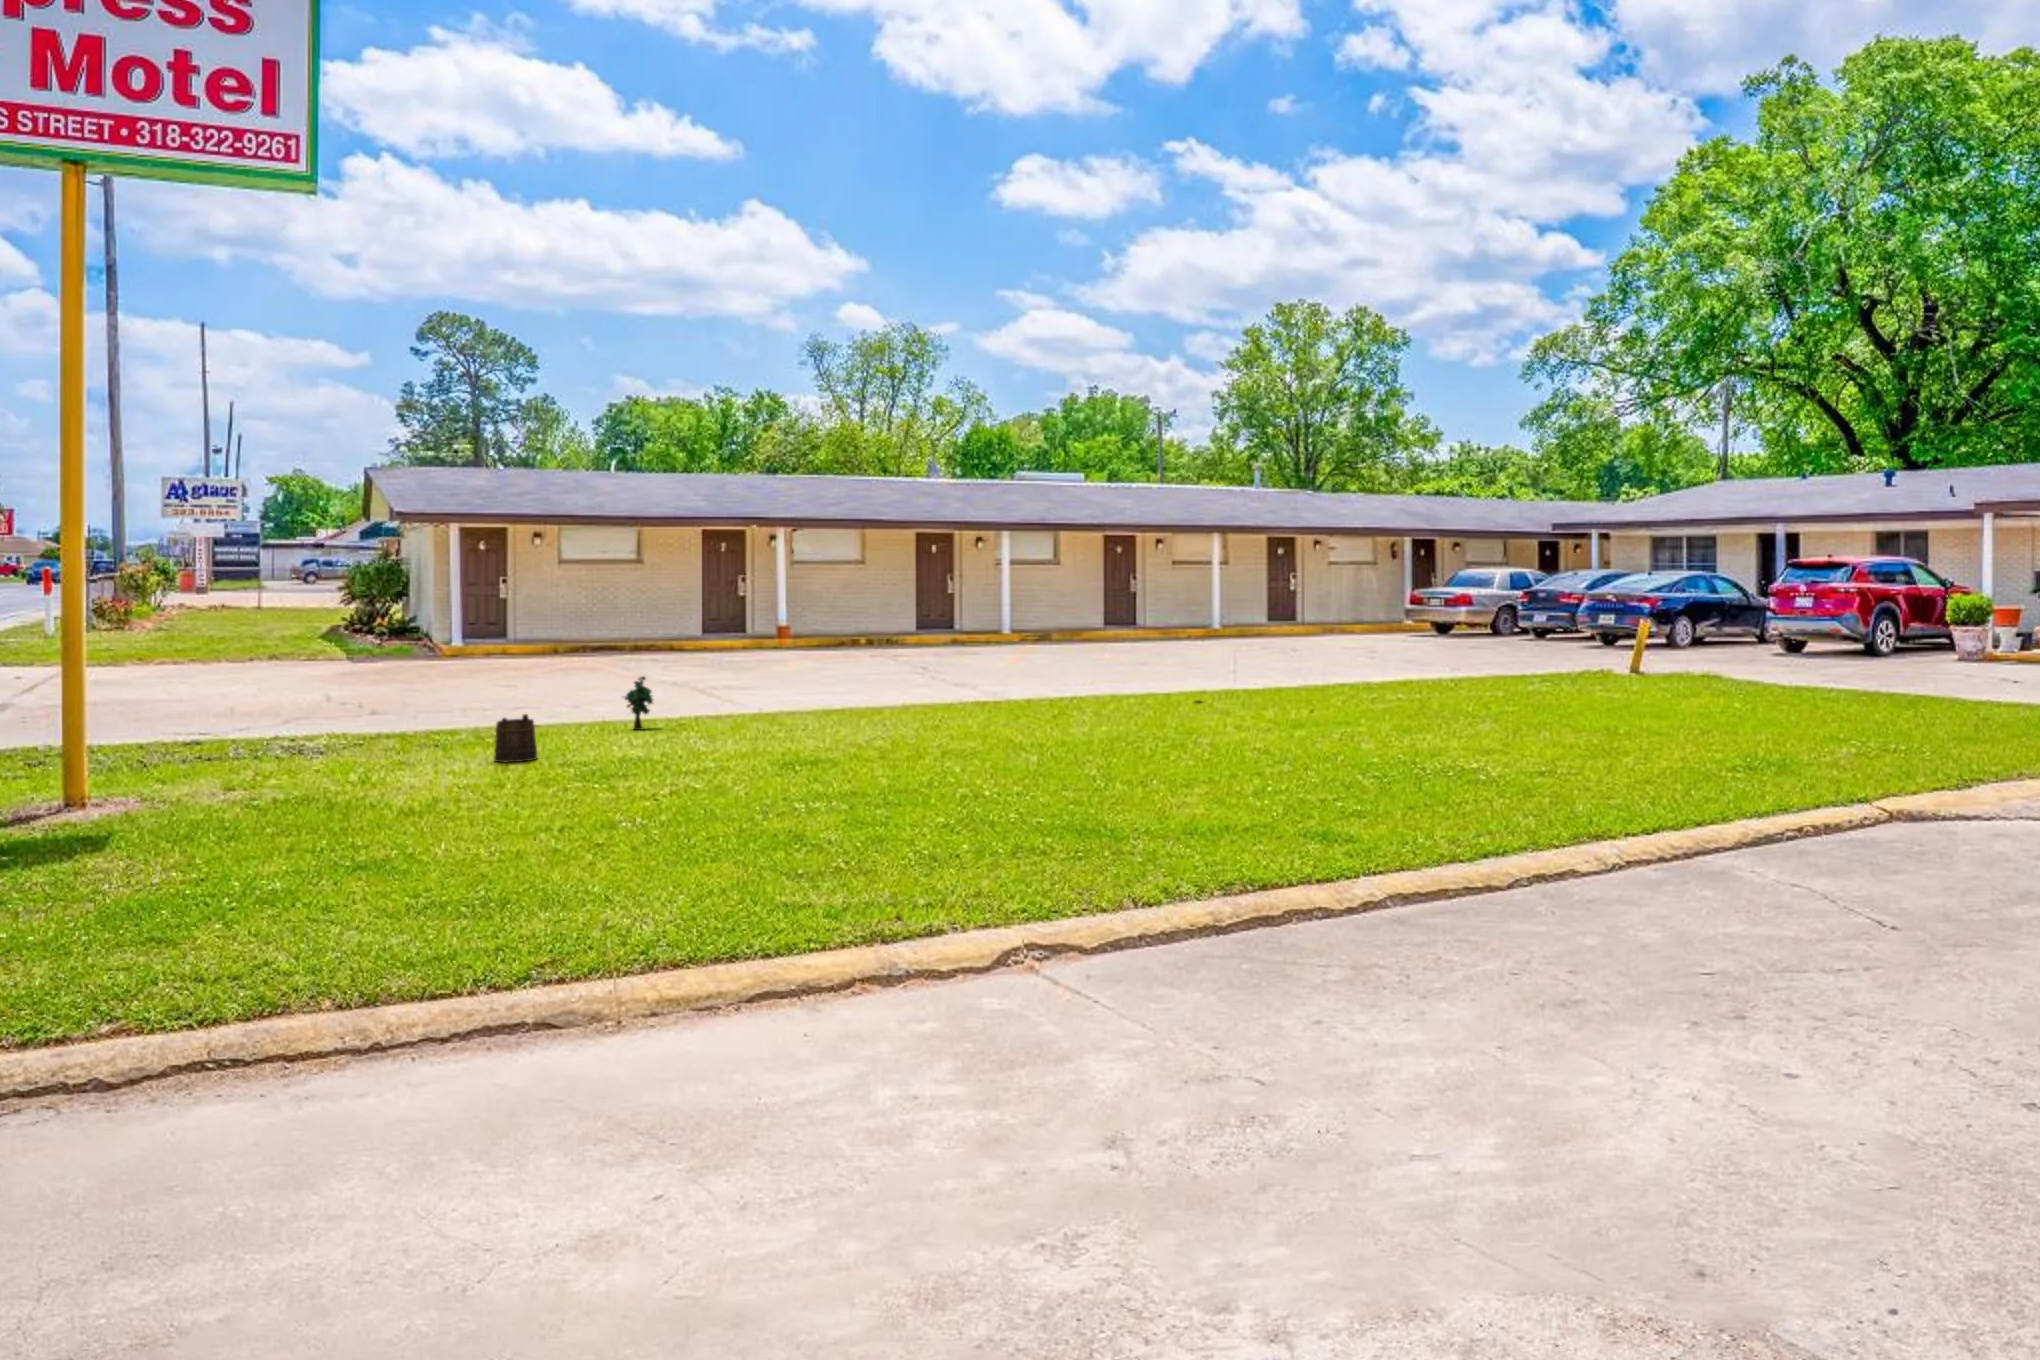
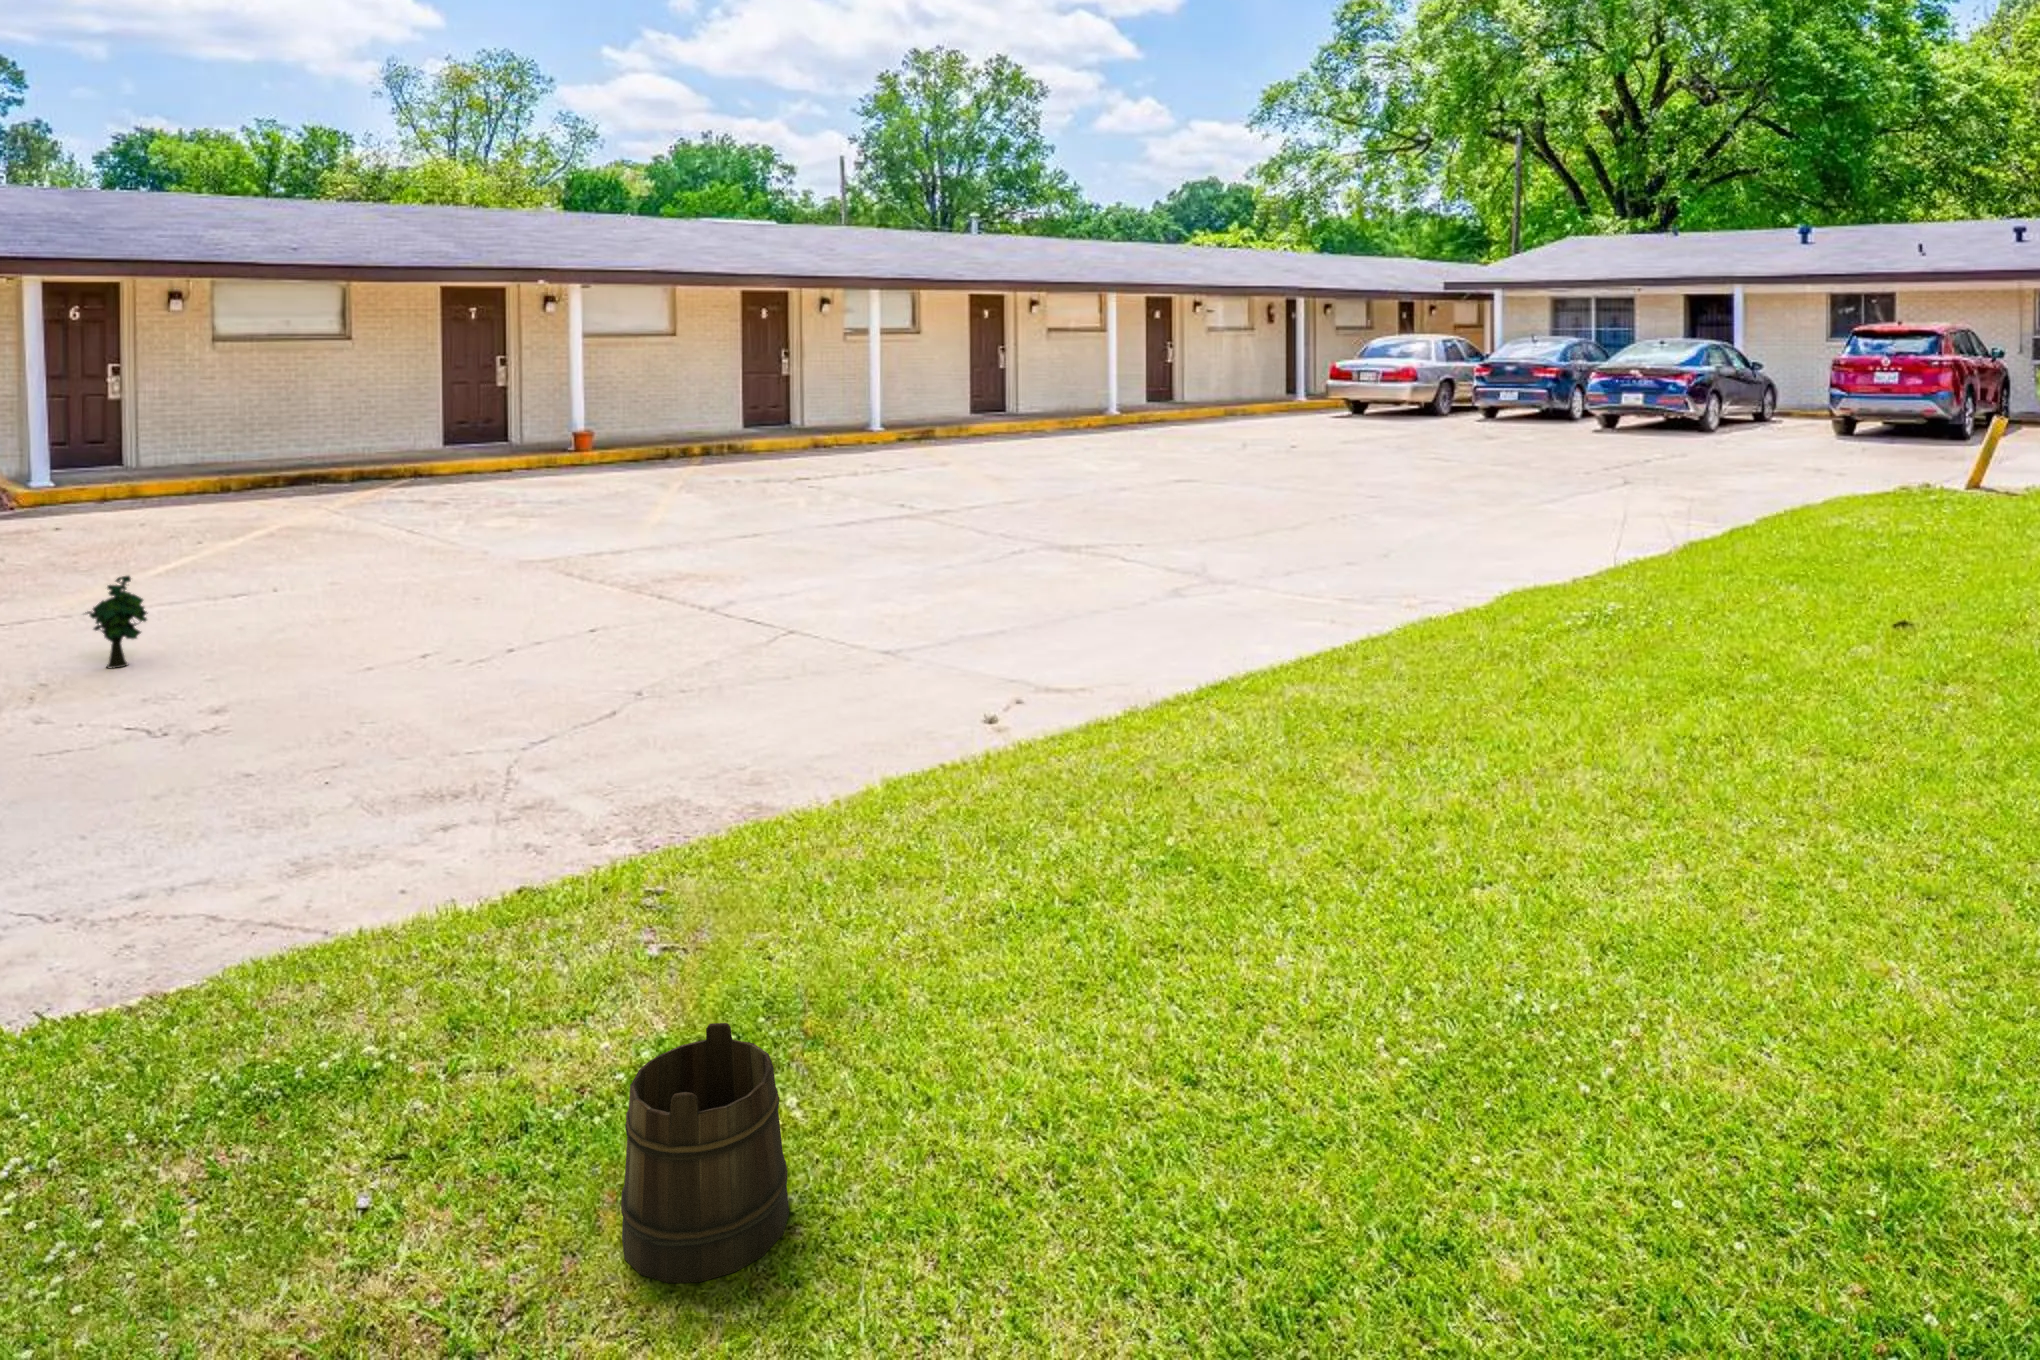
decorative plant: present [625,676,653,730] -> present [86,576,148,668]

